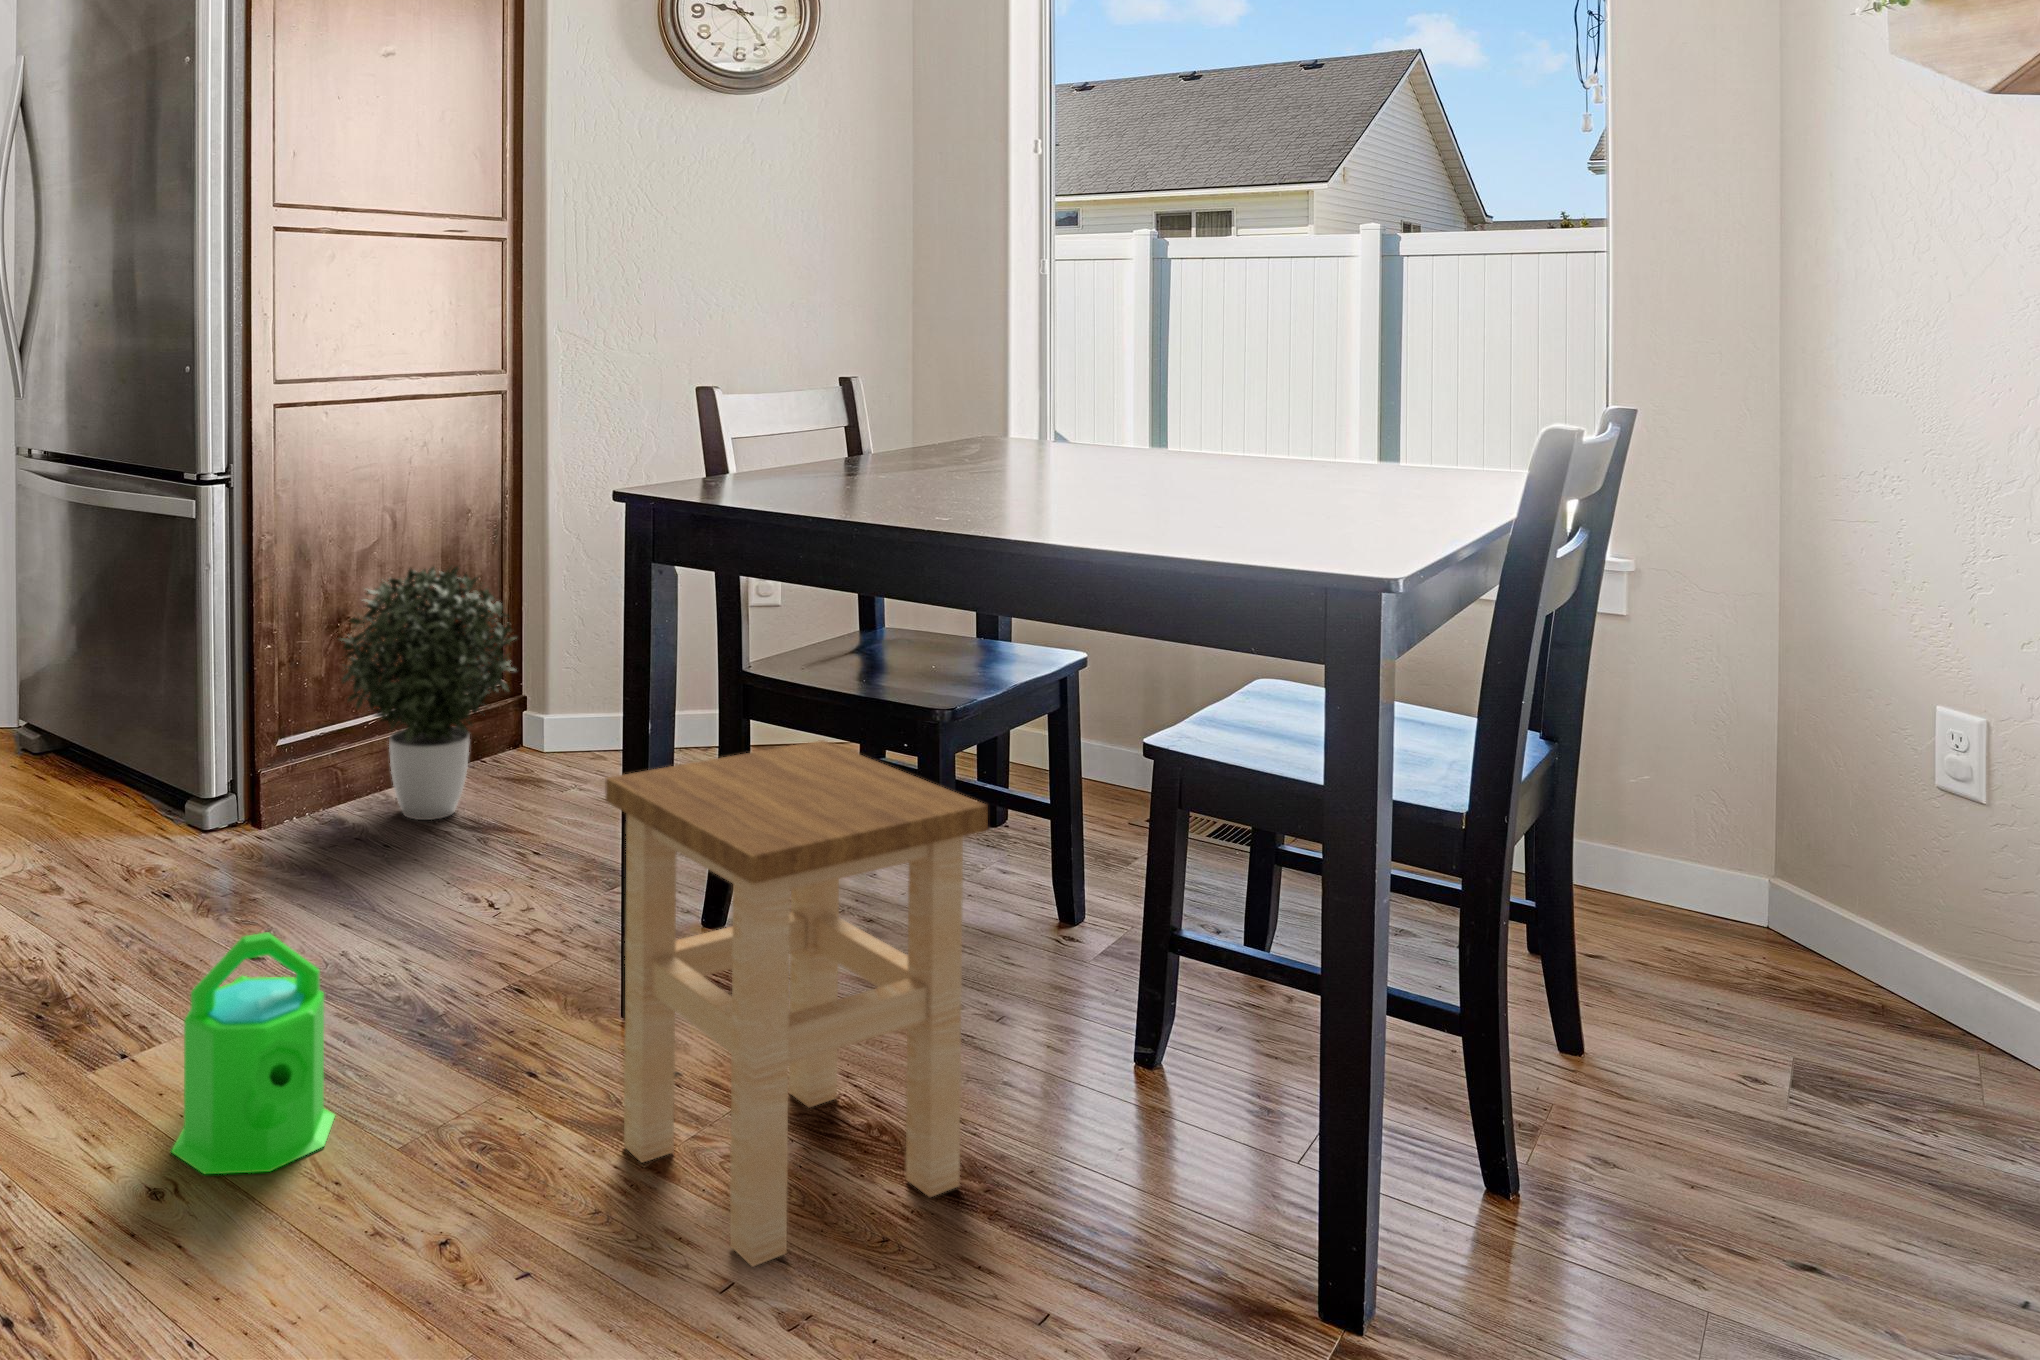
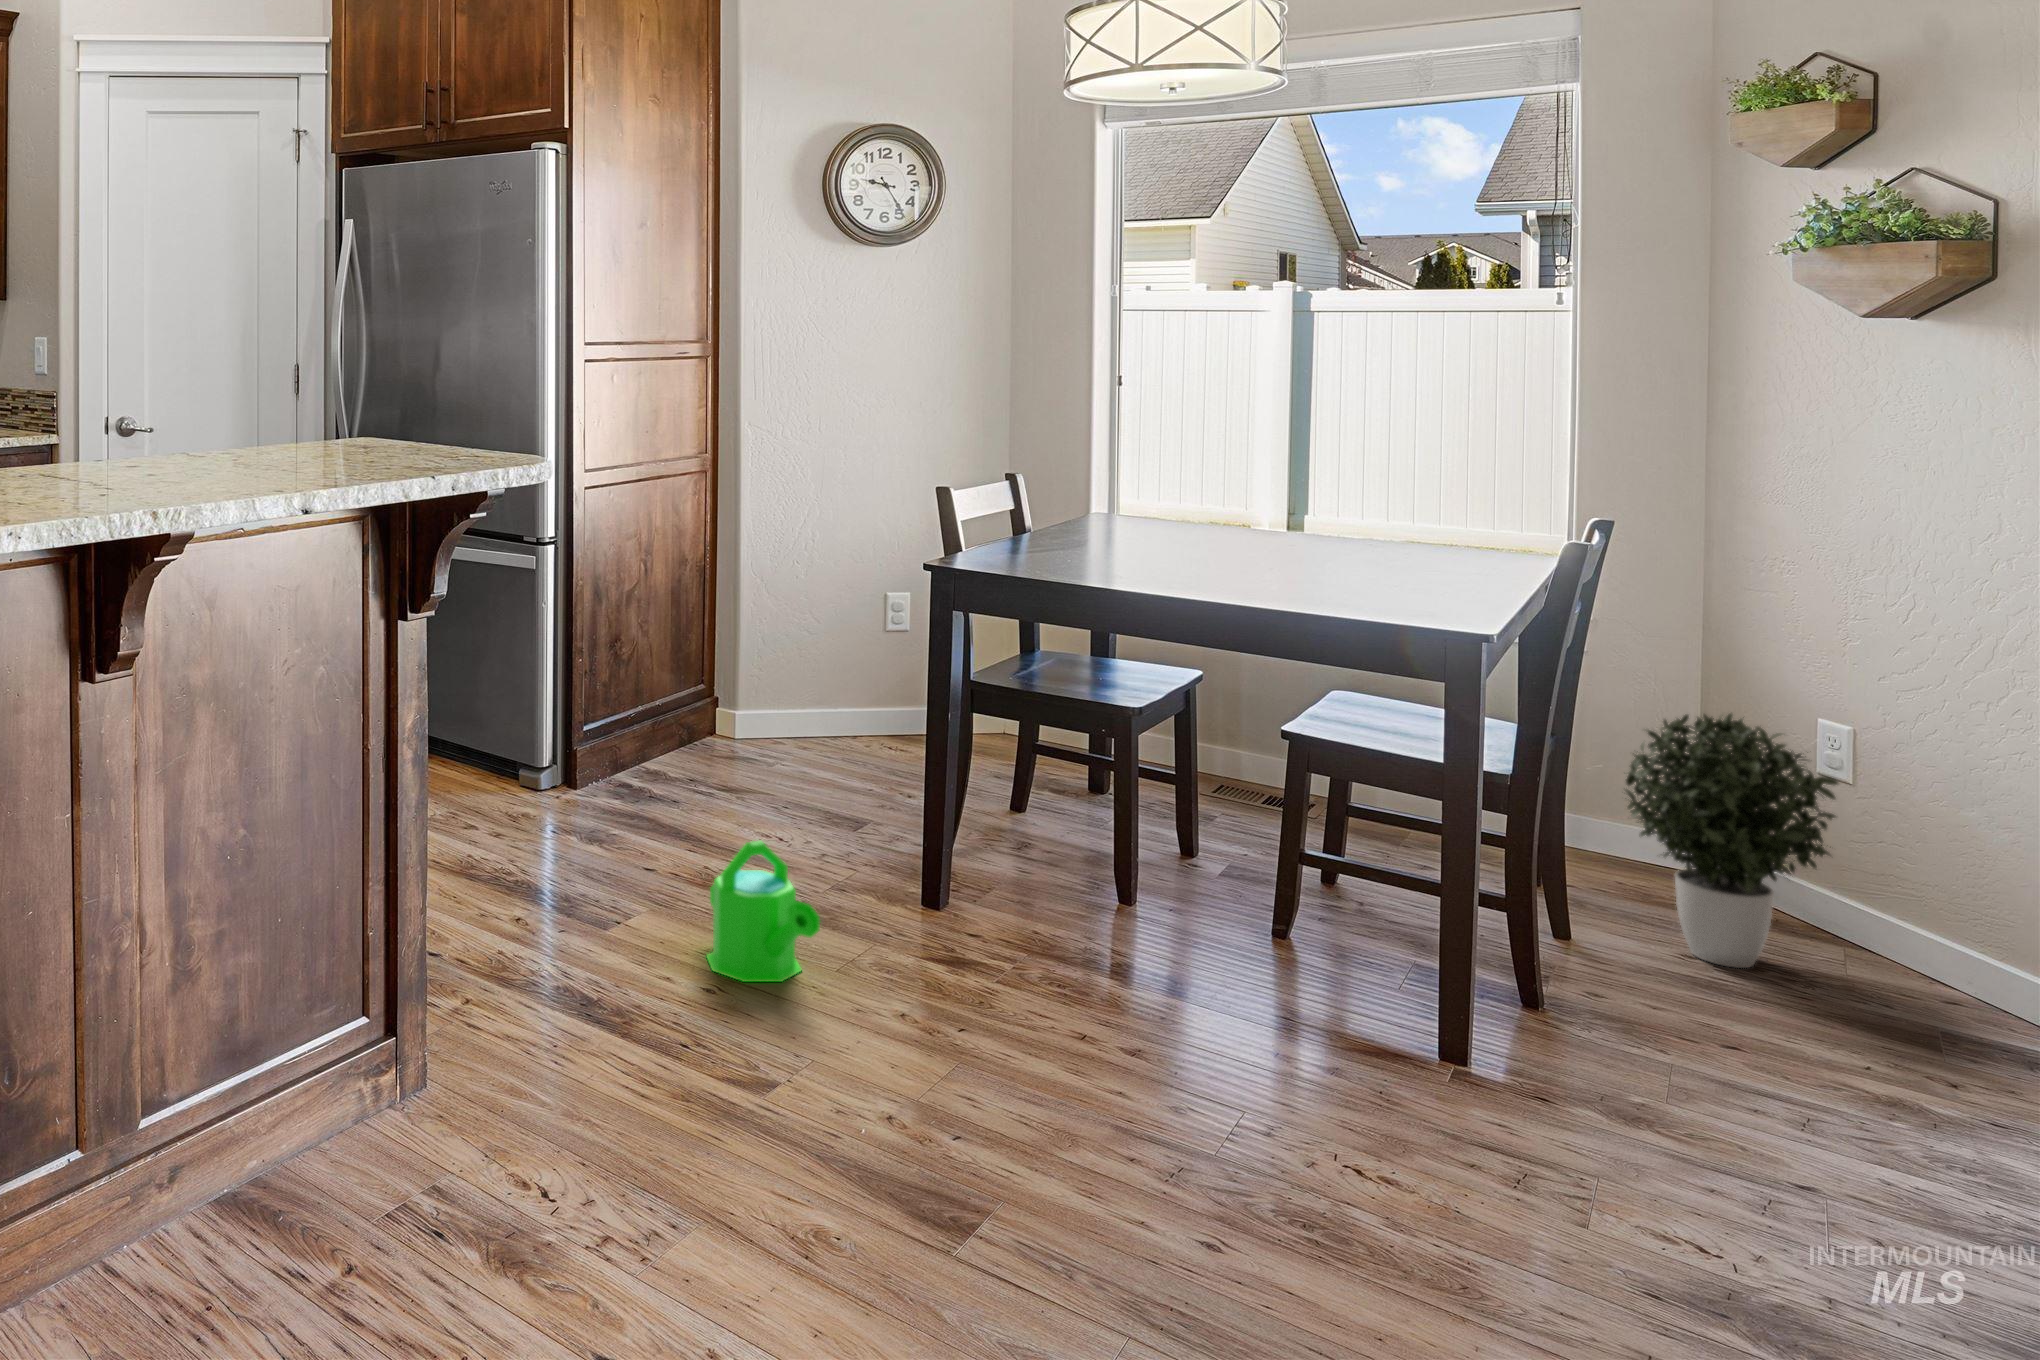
potted plant: present [341,565,515,820] -> present [1625,713,1838,968]
stool: present [605,740,988,1266] -> none [975,729,1228,1033]

